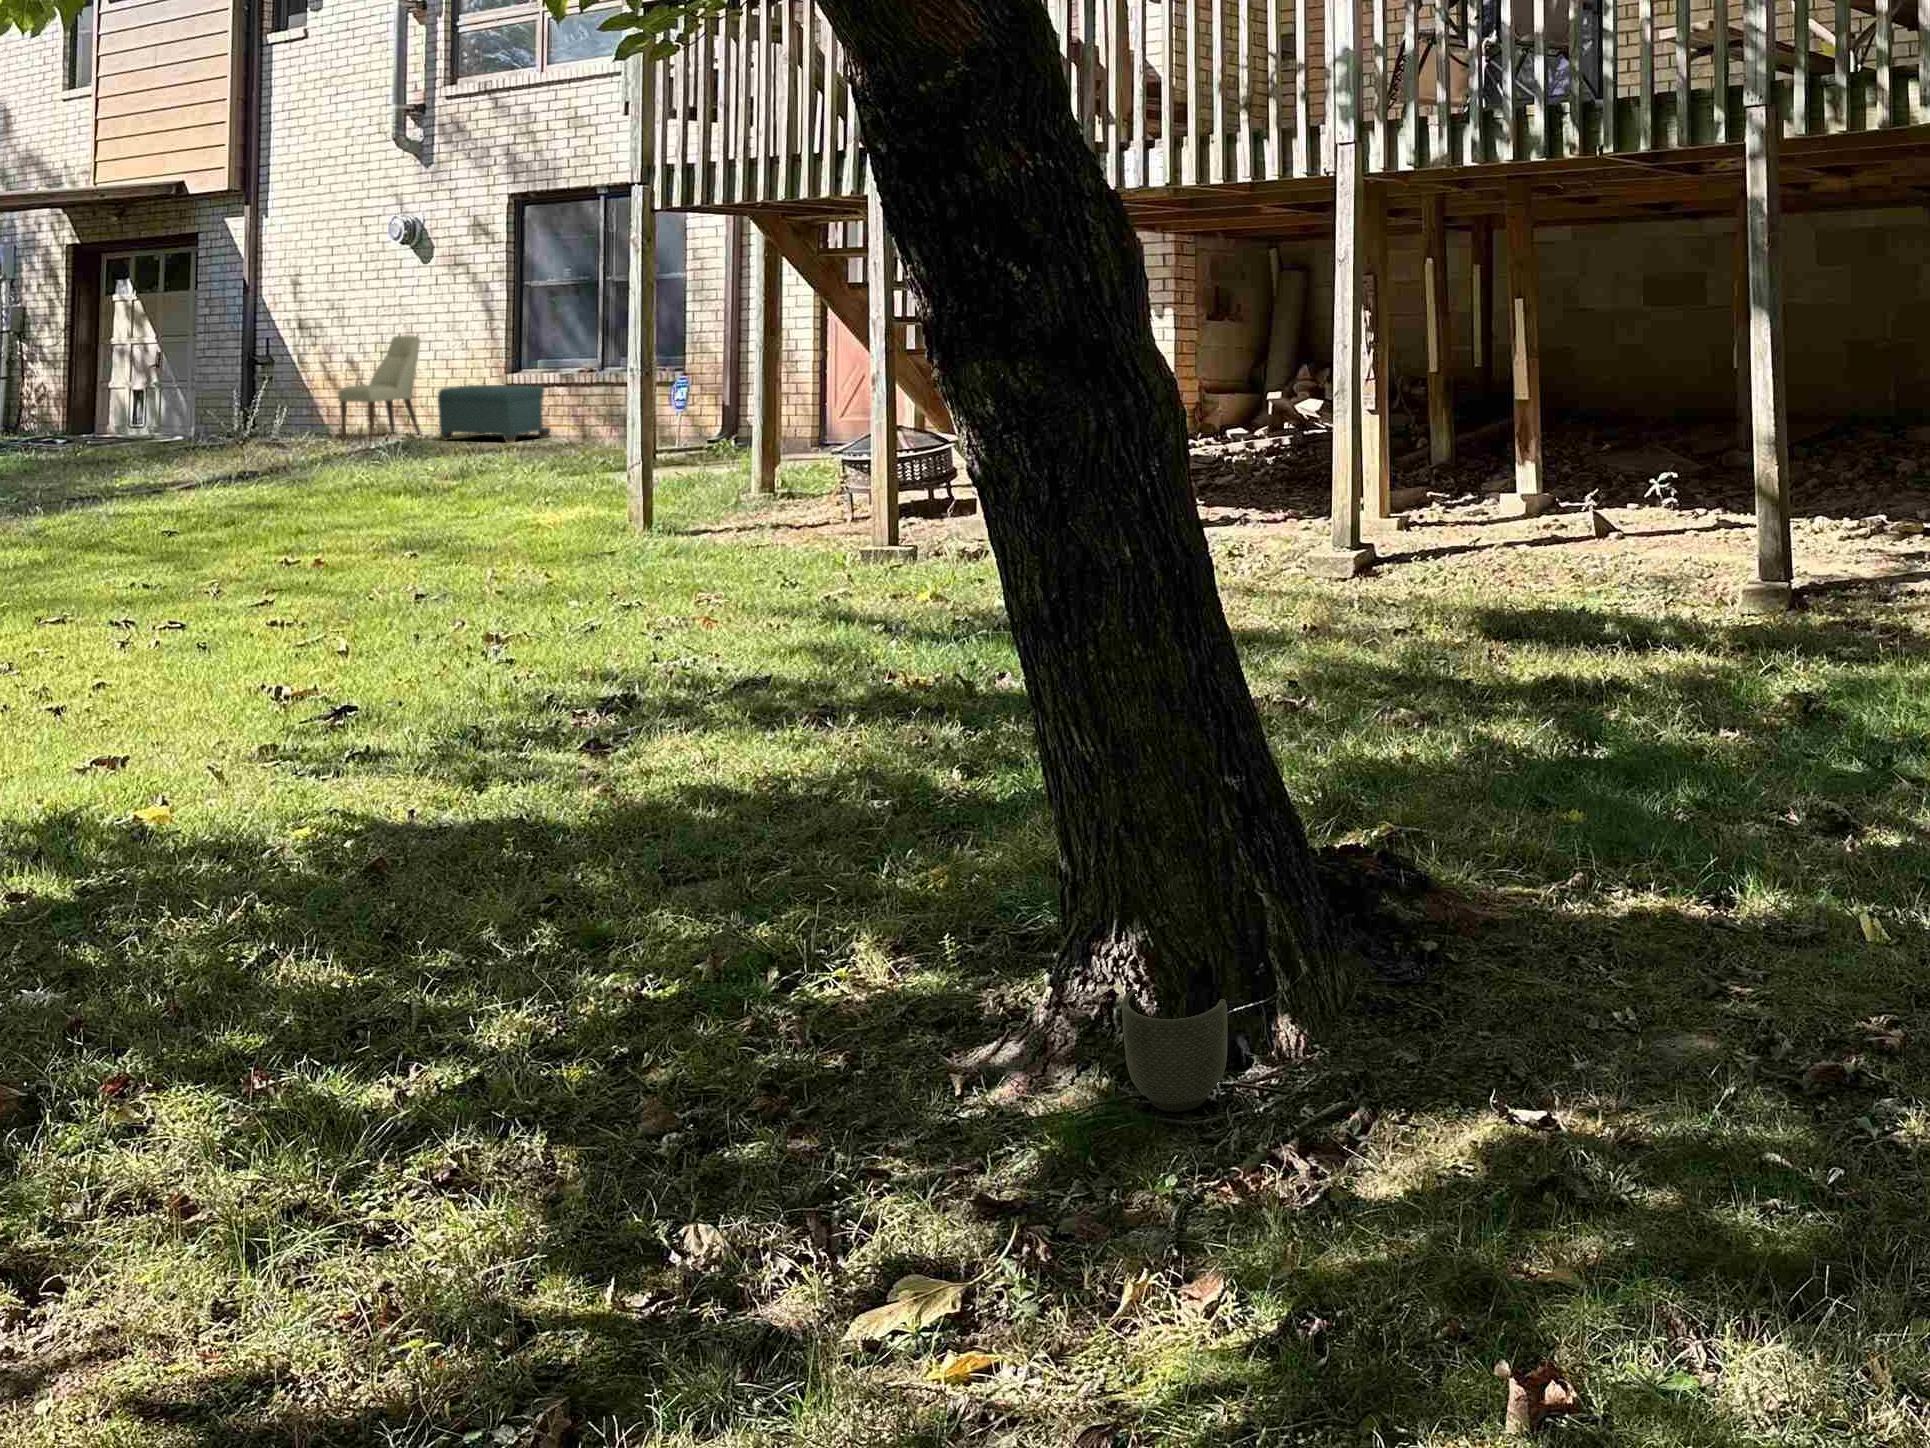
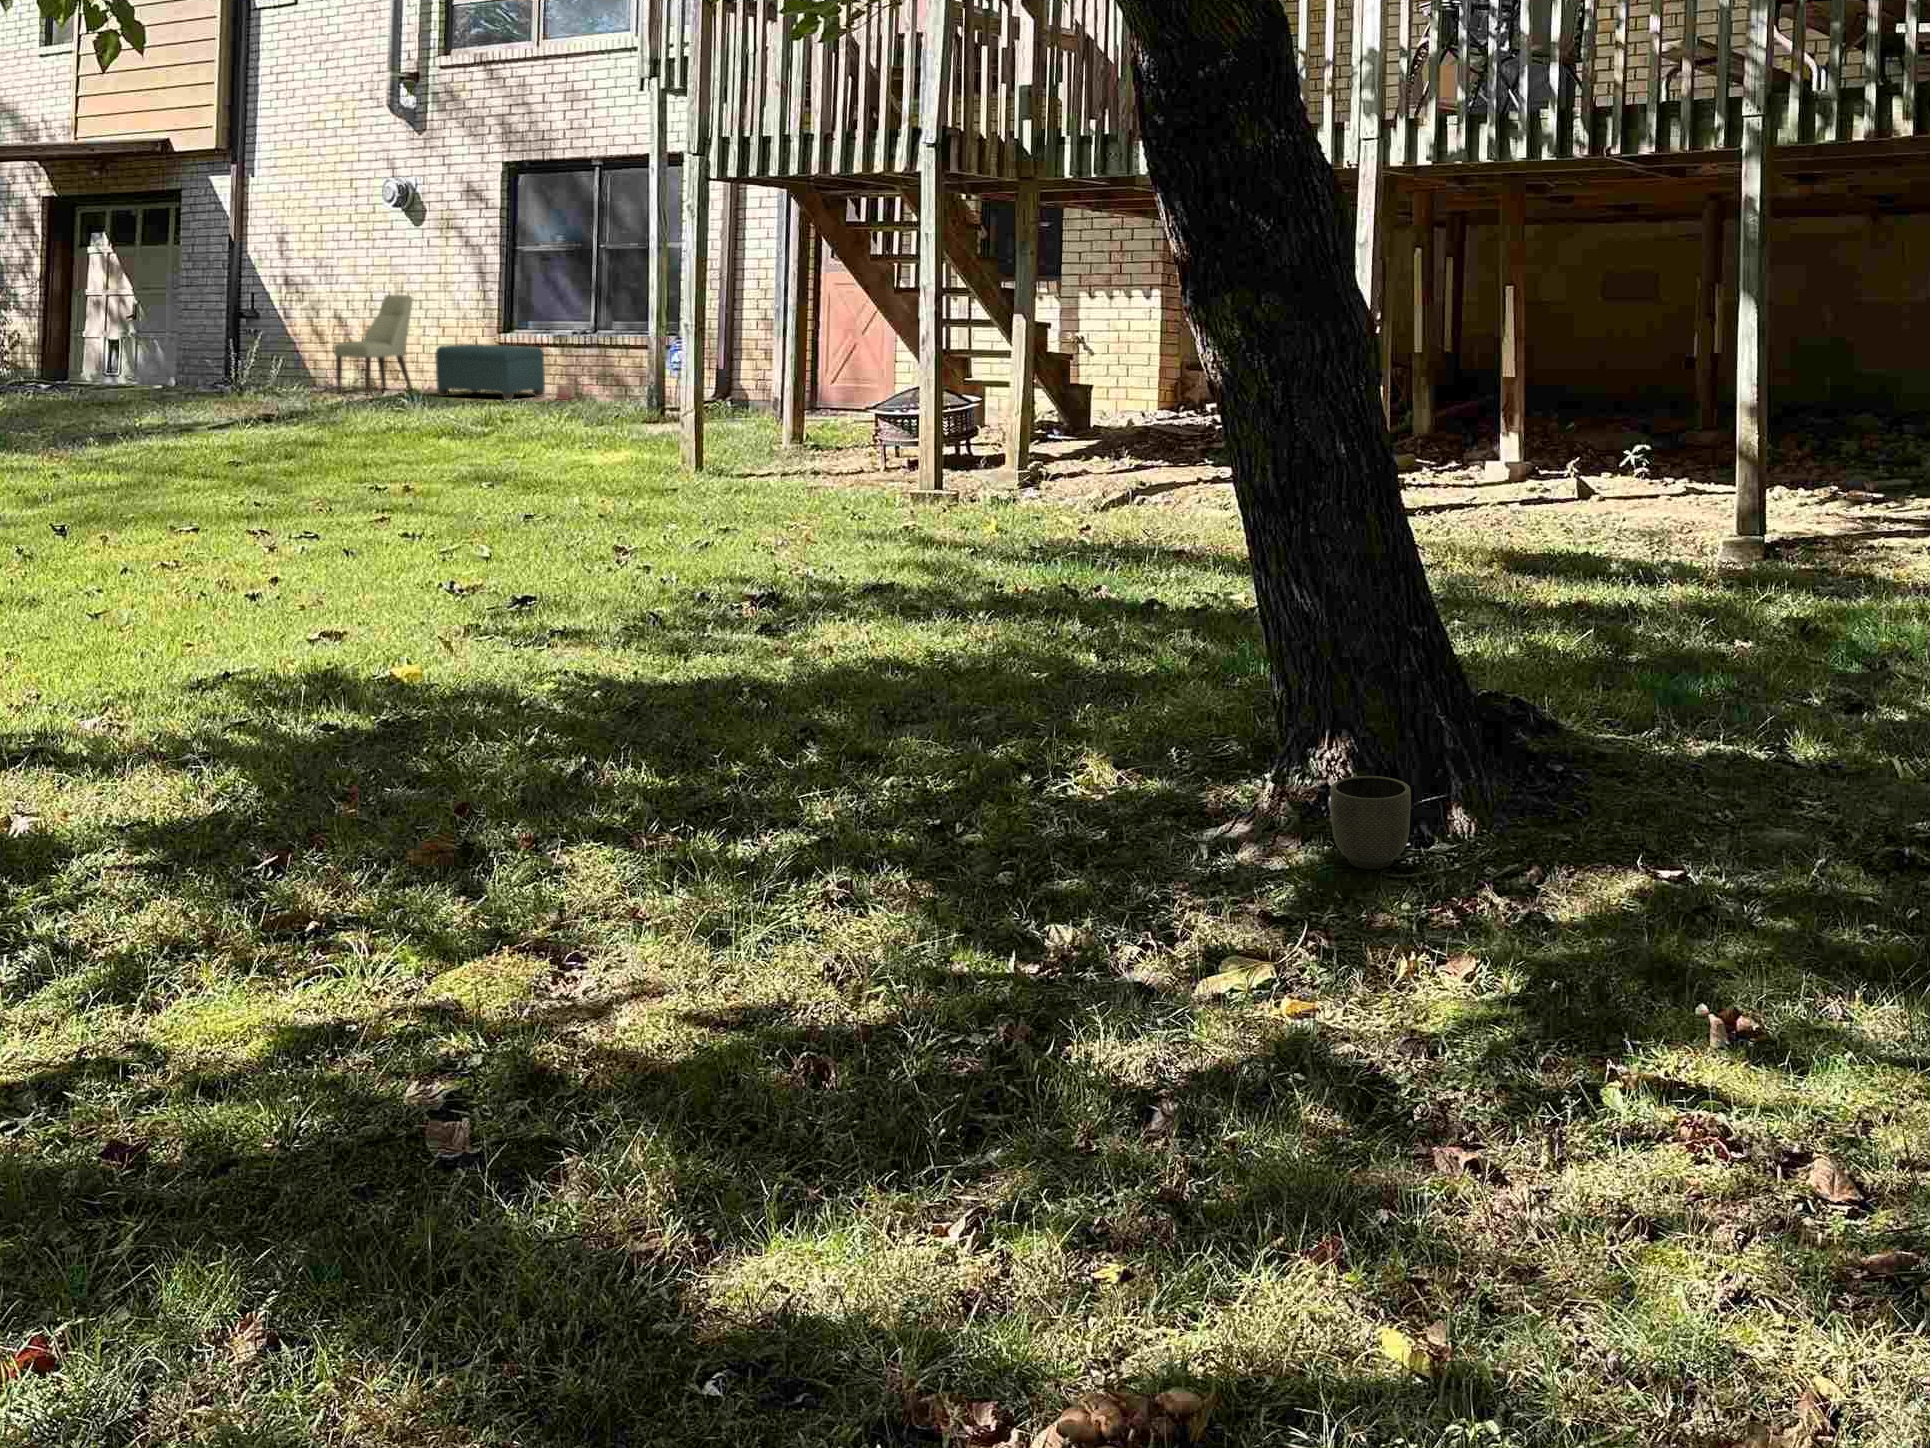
watering can: none [554,417,586,441] -> present [552,379,580,400]

